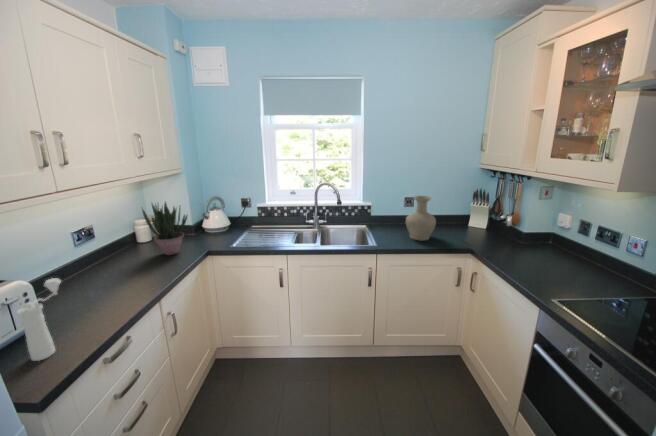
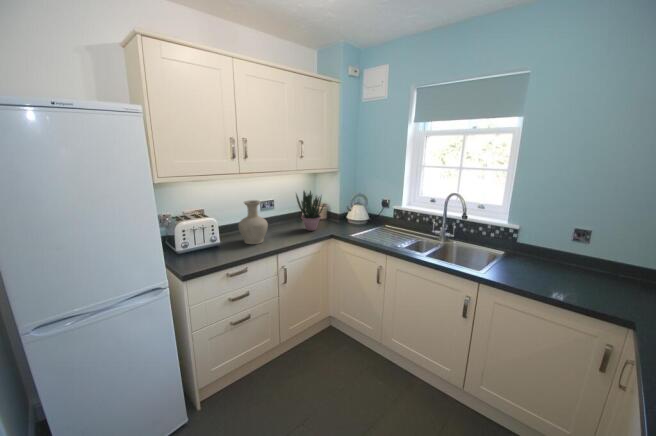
vase: present [406,196,436,240] -> present [238,200,268,244]
pepper mill: present [17,278,61,361] -> none [197,220,222,260]

